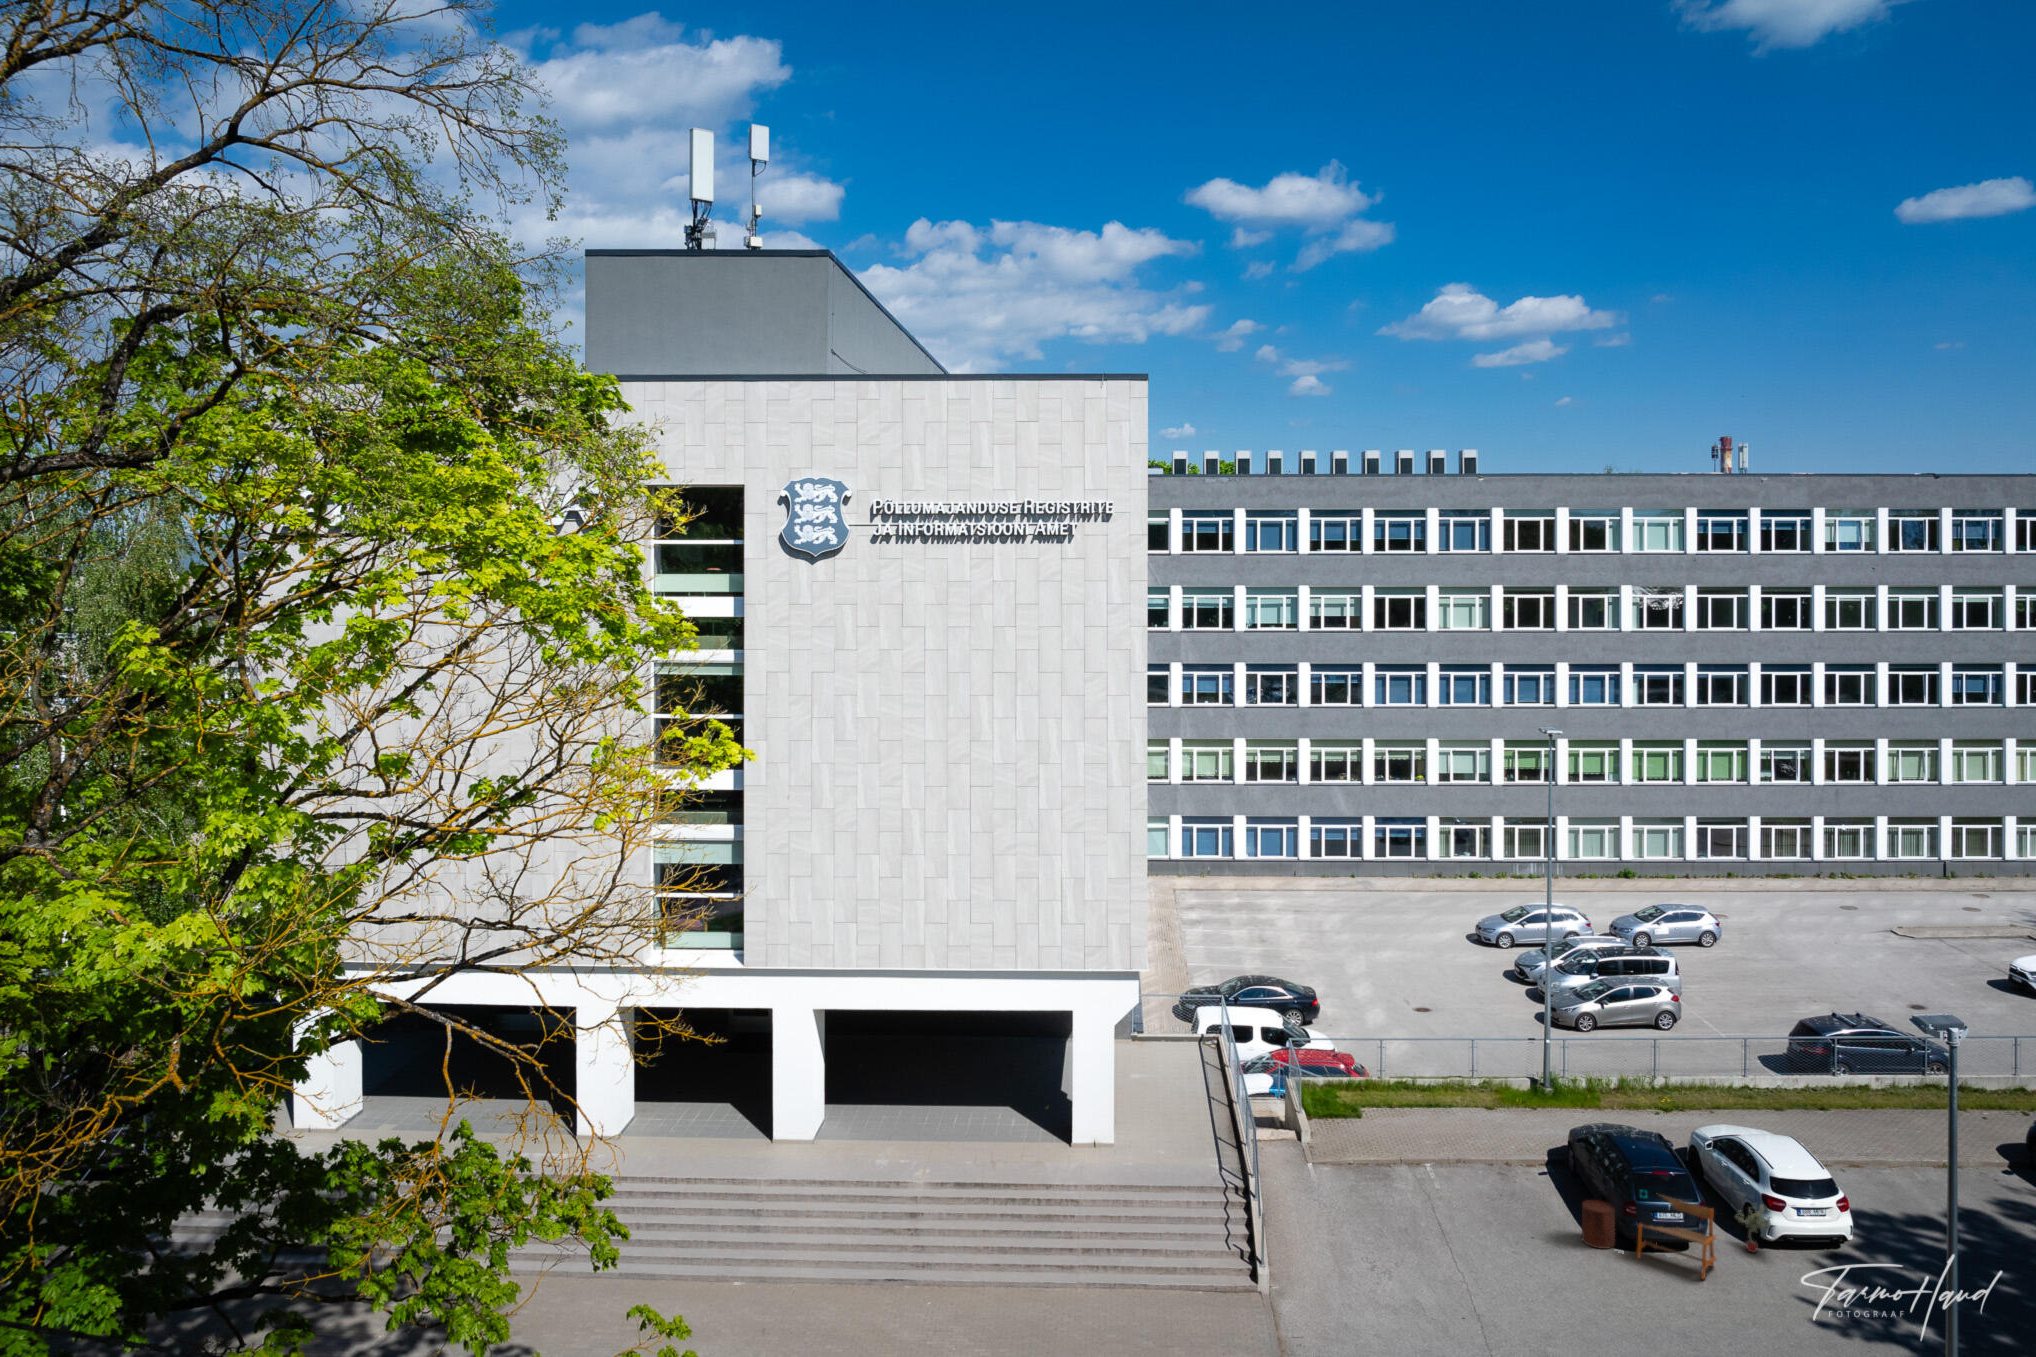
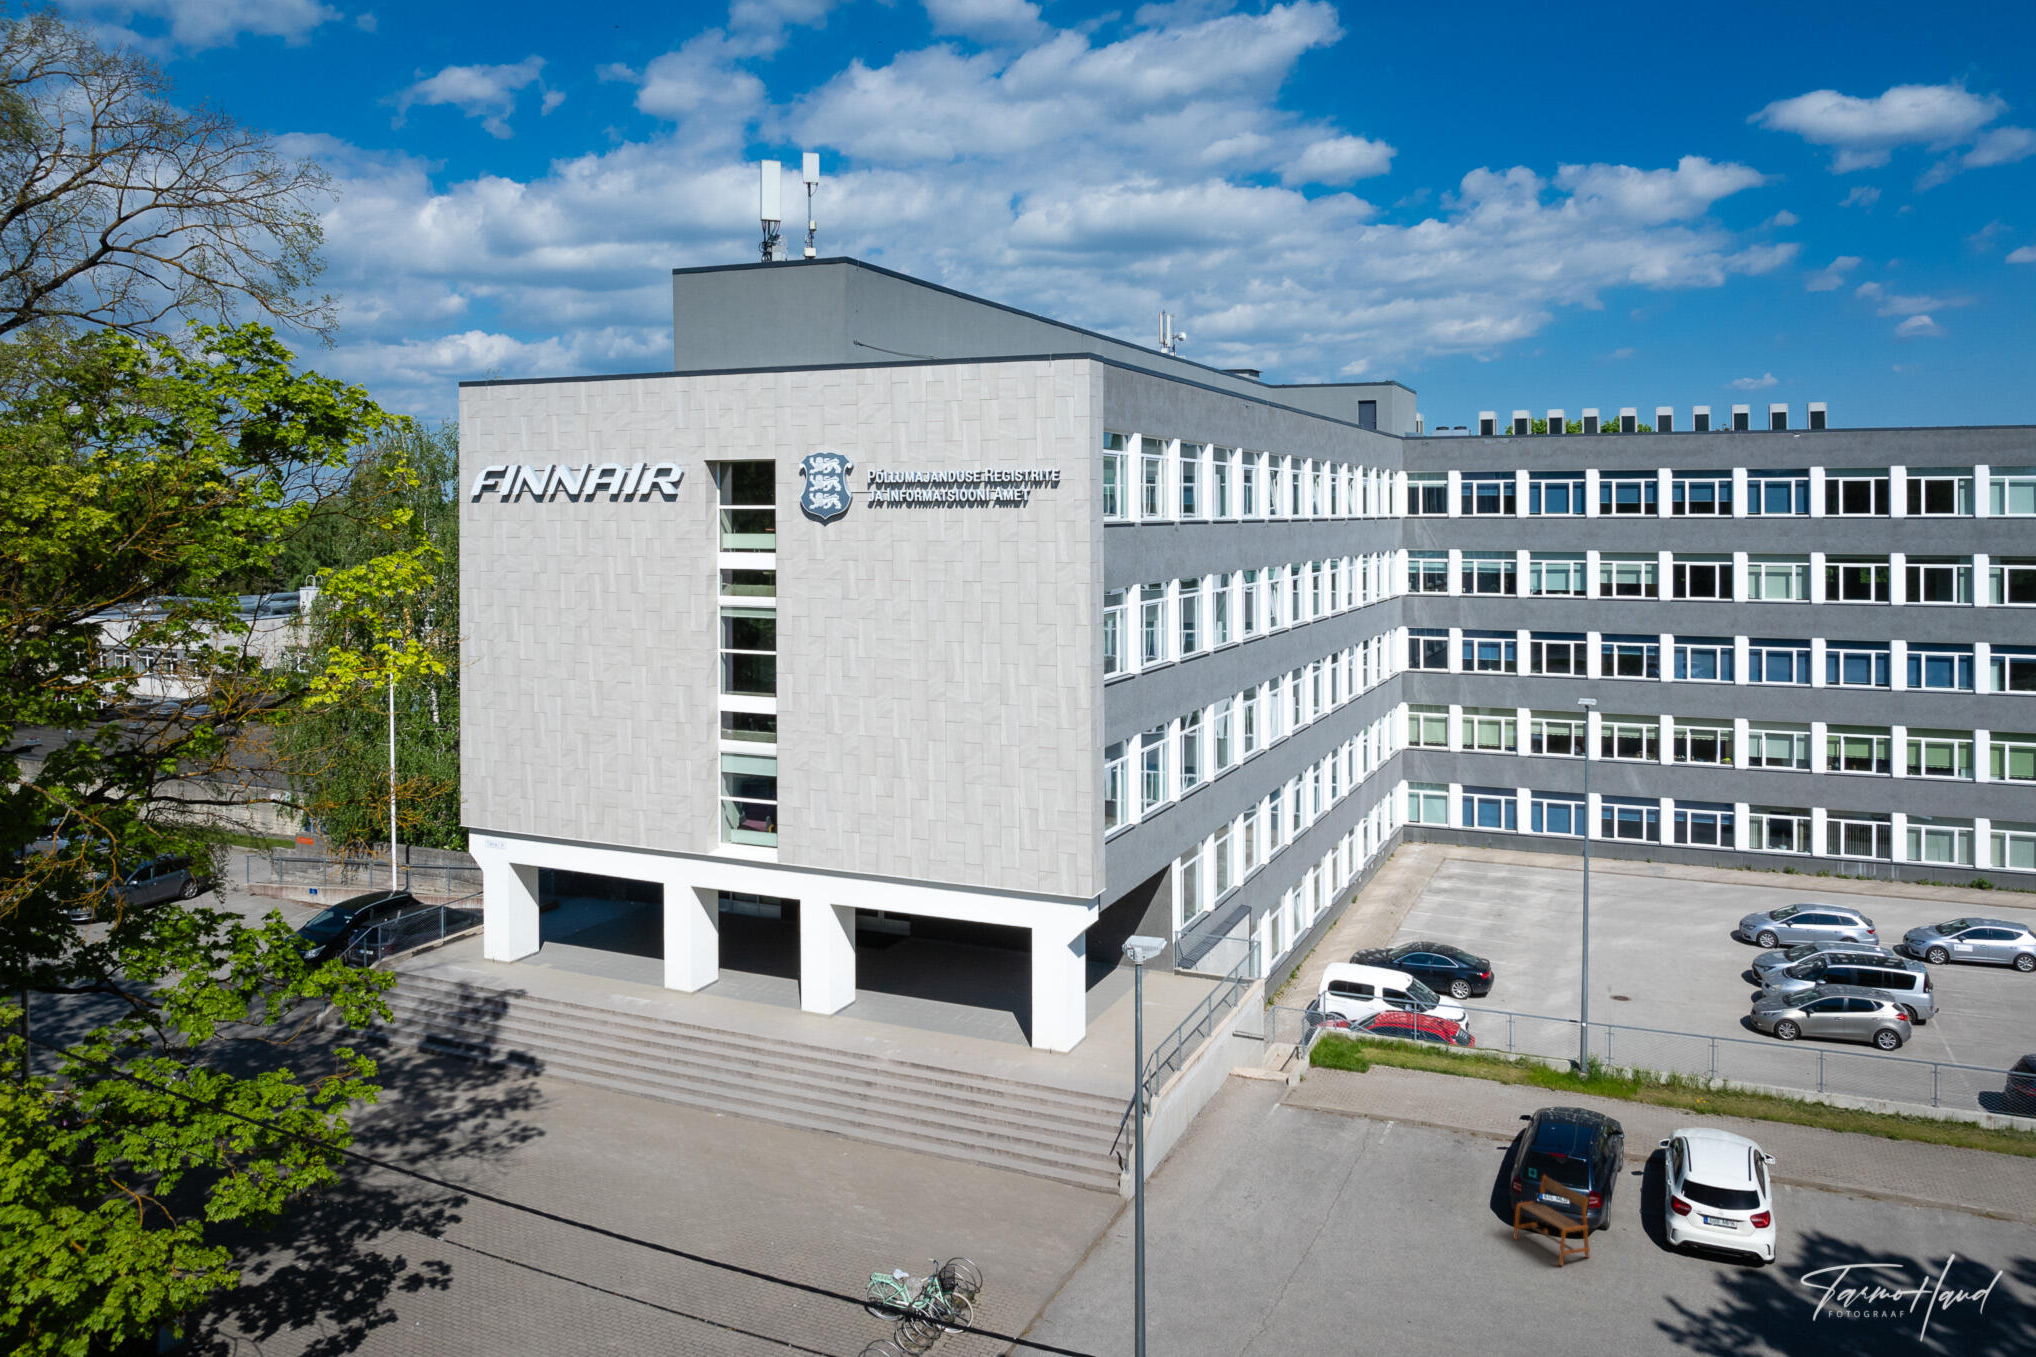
trash can: present [1582,1200,1615,1249] -> none [1474,1176,1507,1226]
potted tree: present [1736,1206,1770,1253] -> none [1643,1202,1675,1255]

